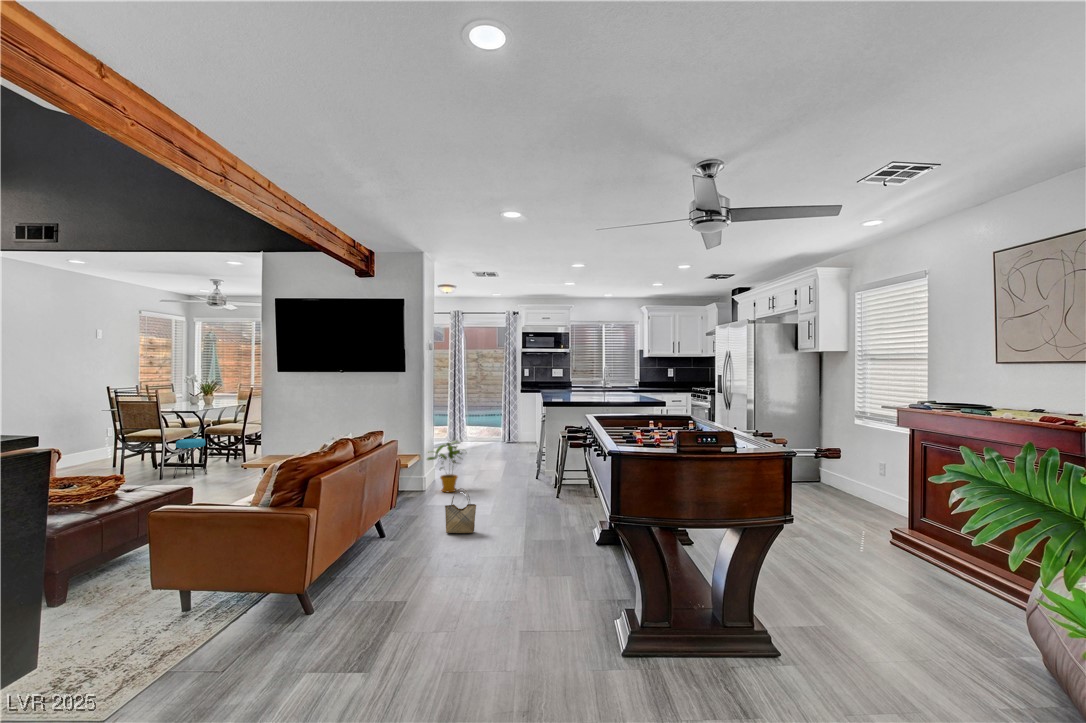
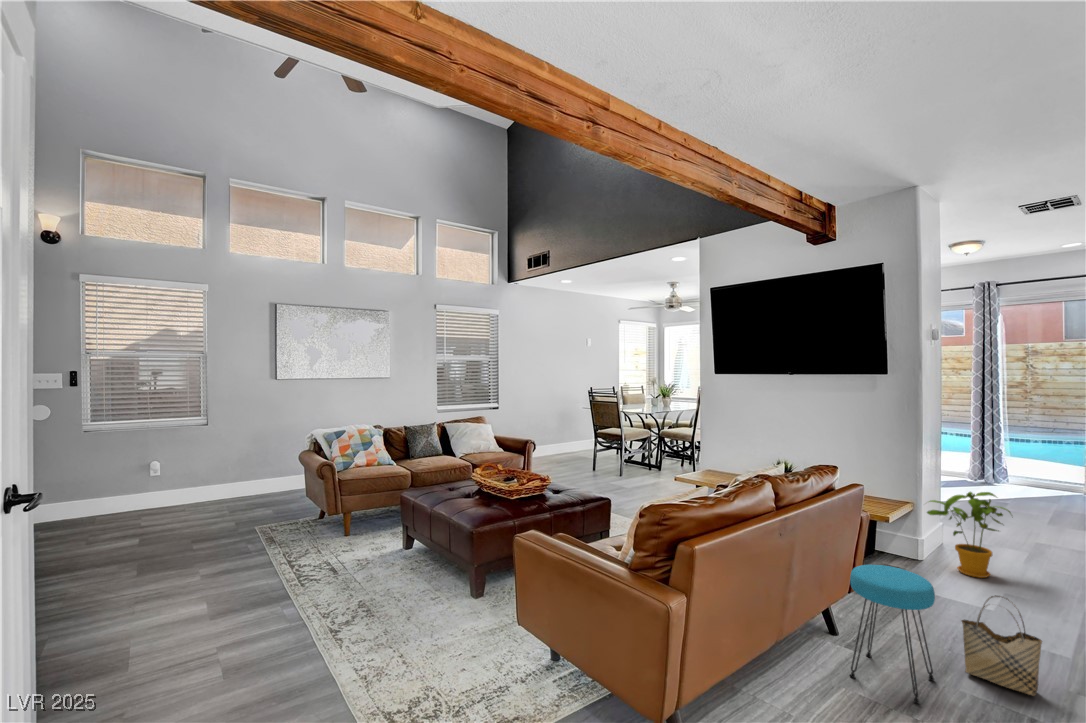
stool: present [173,438,207,478] -> present [850,565,935,703]

